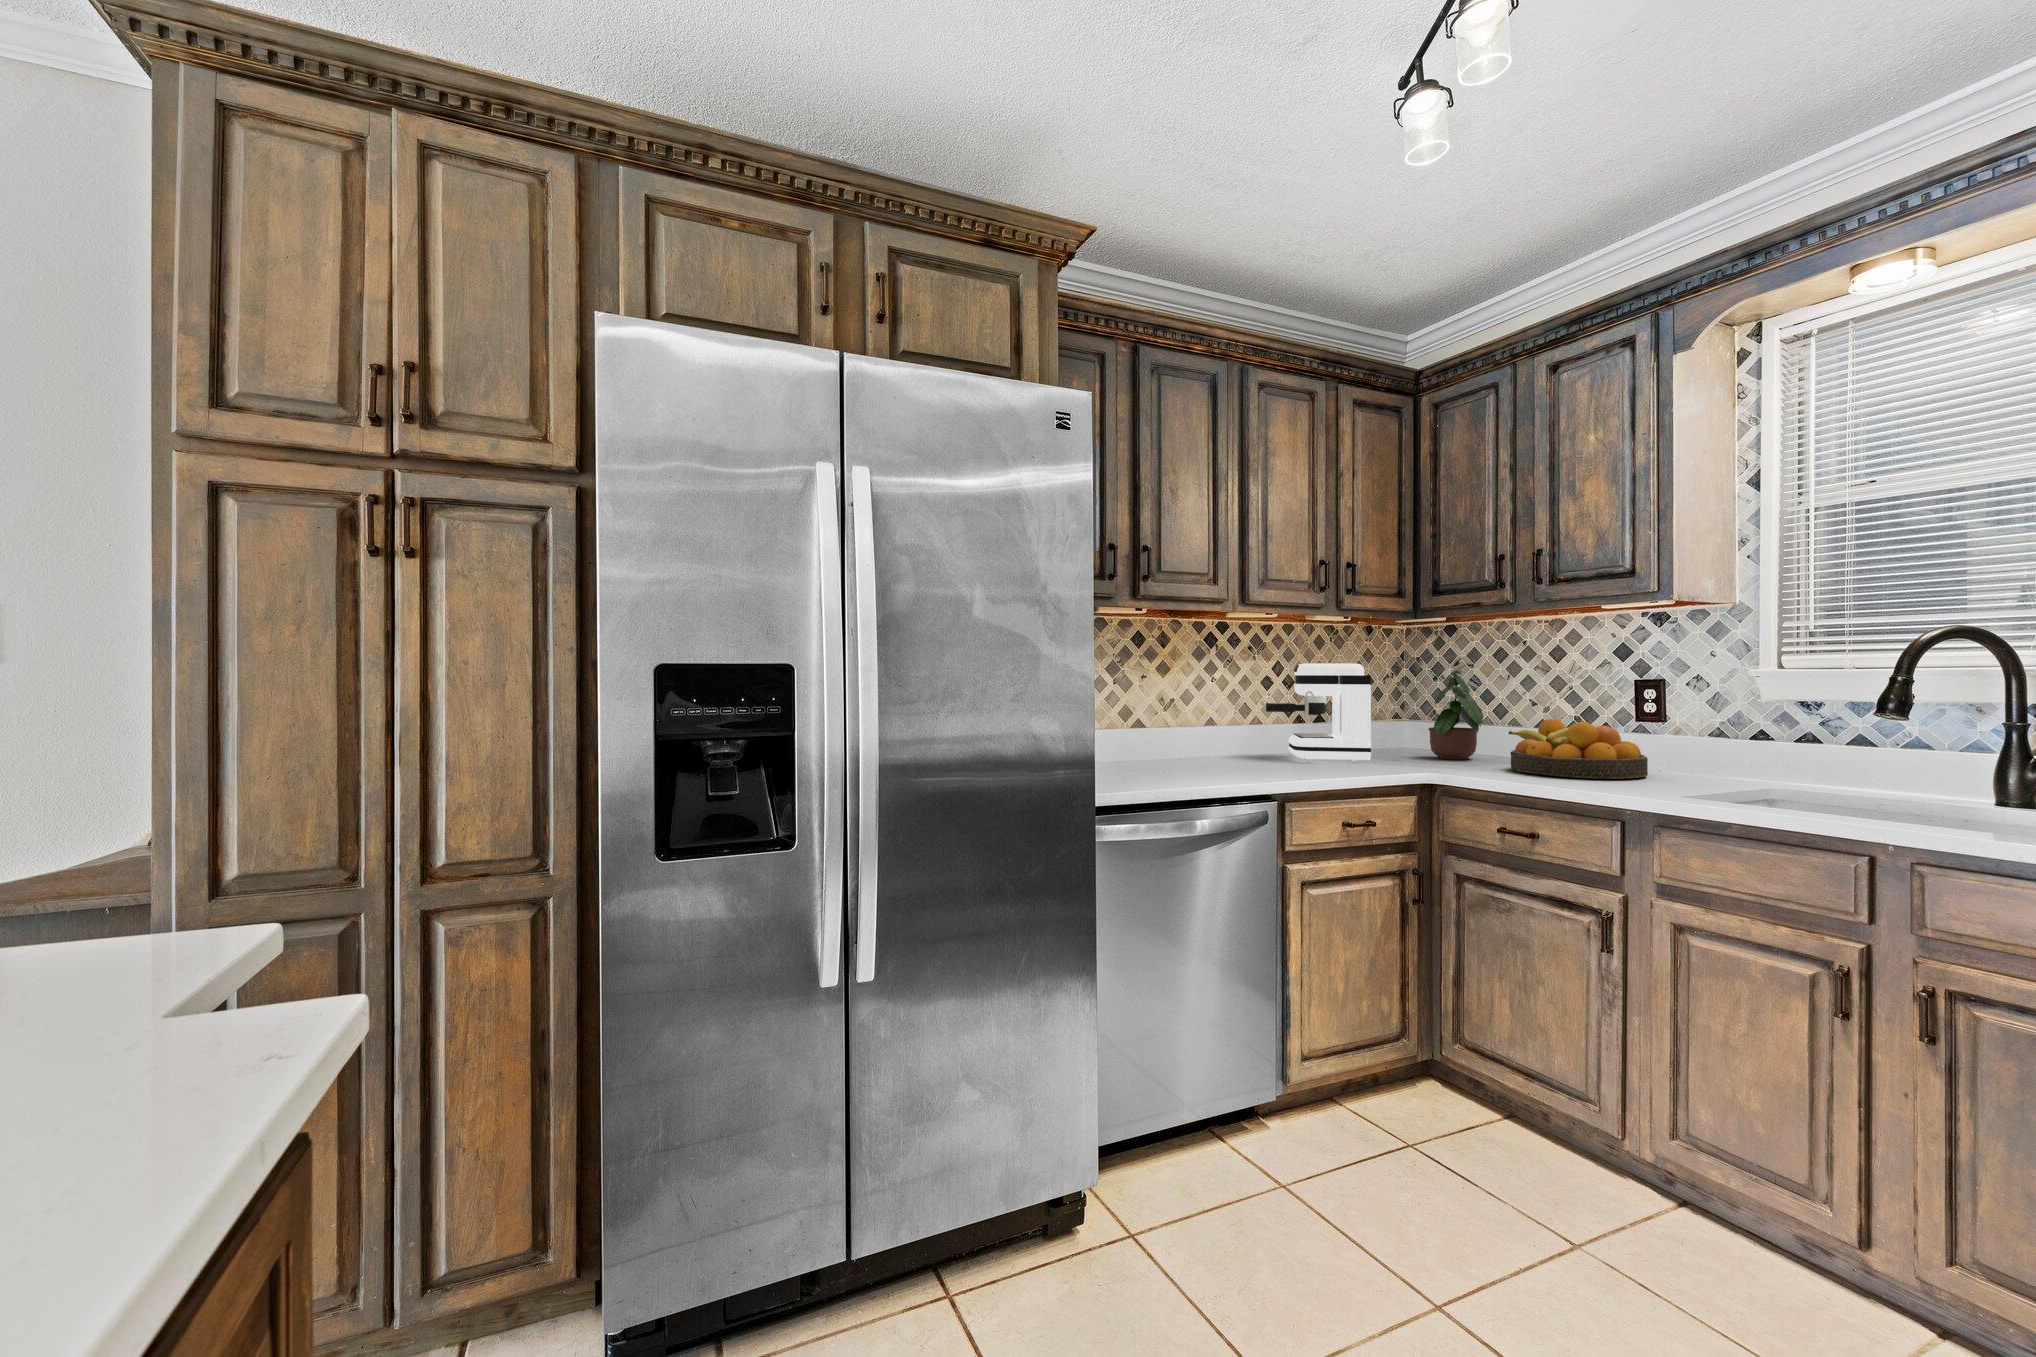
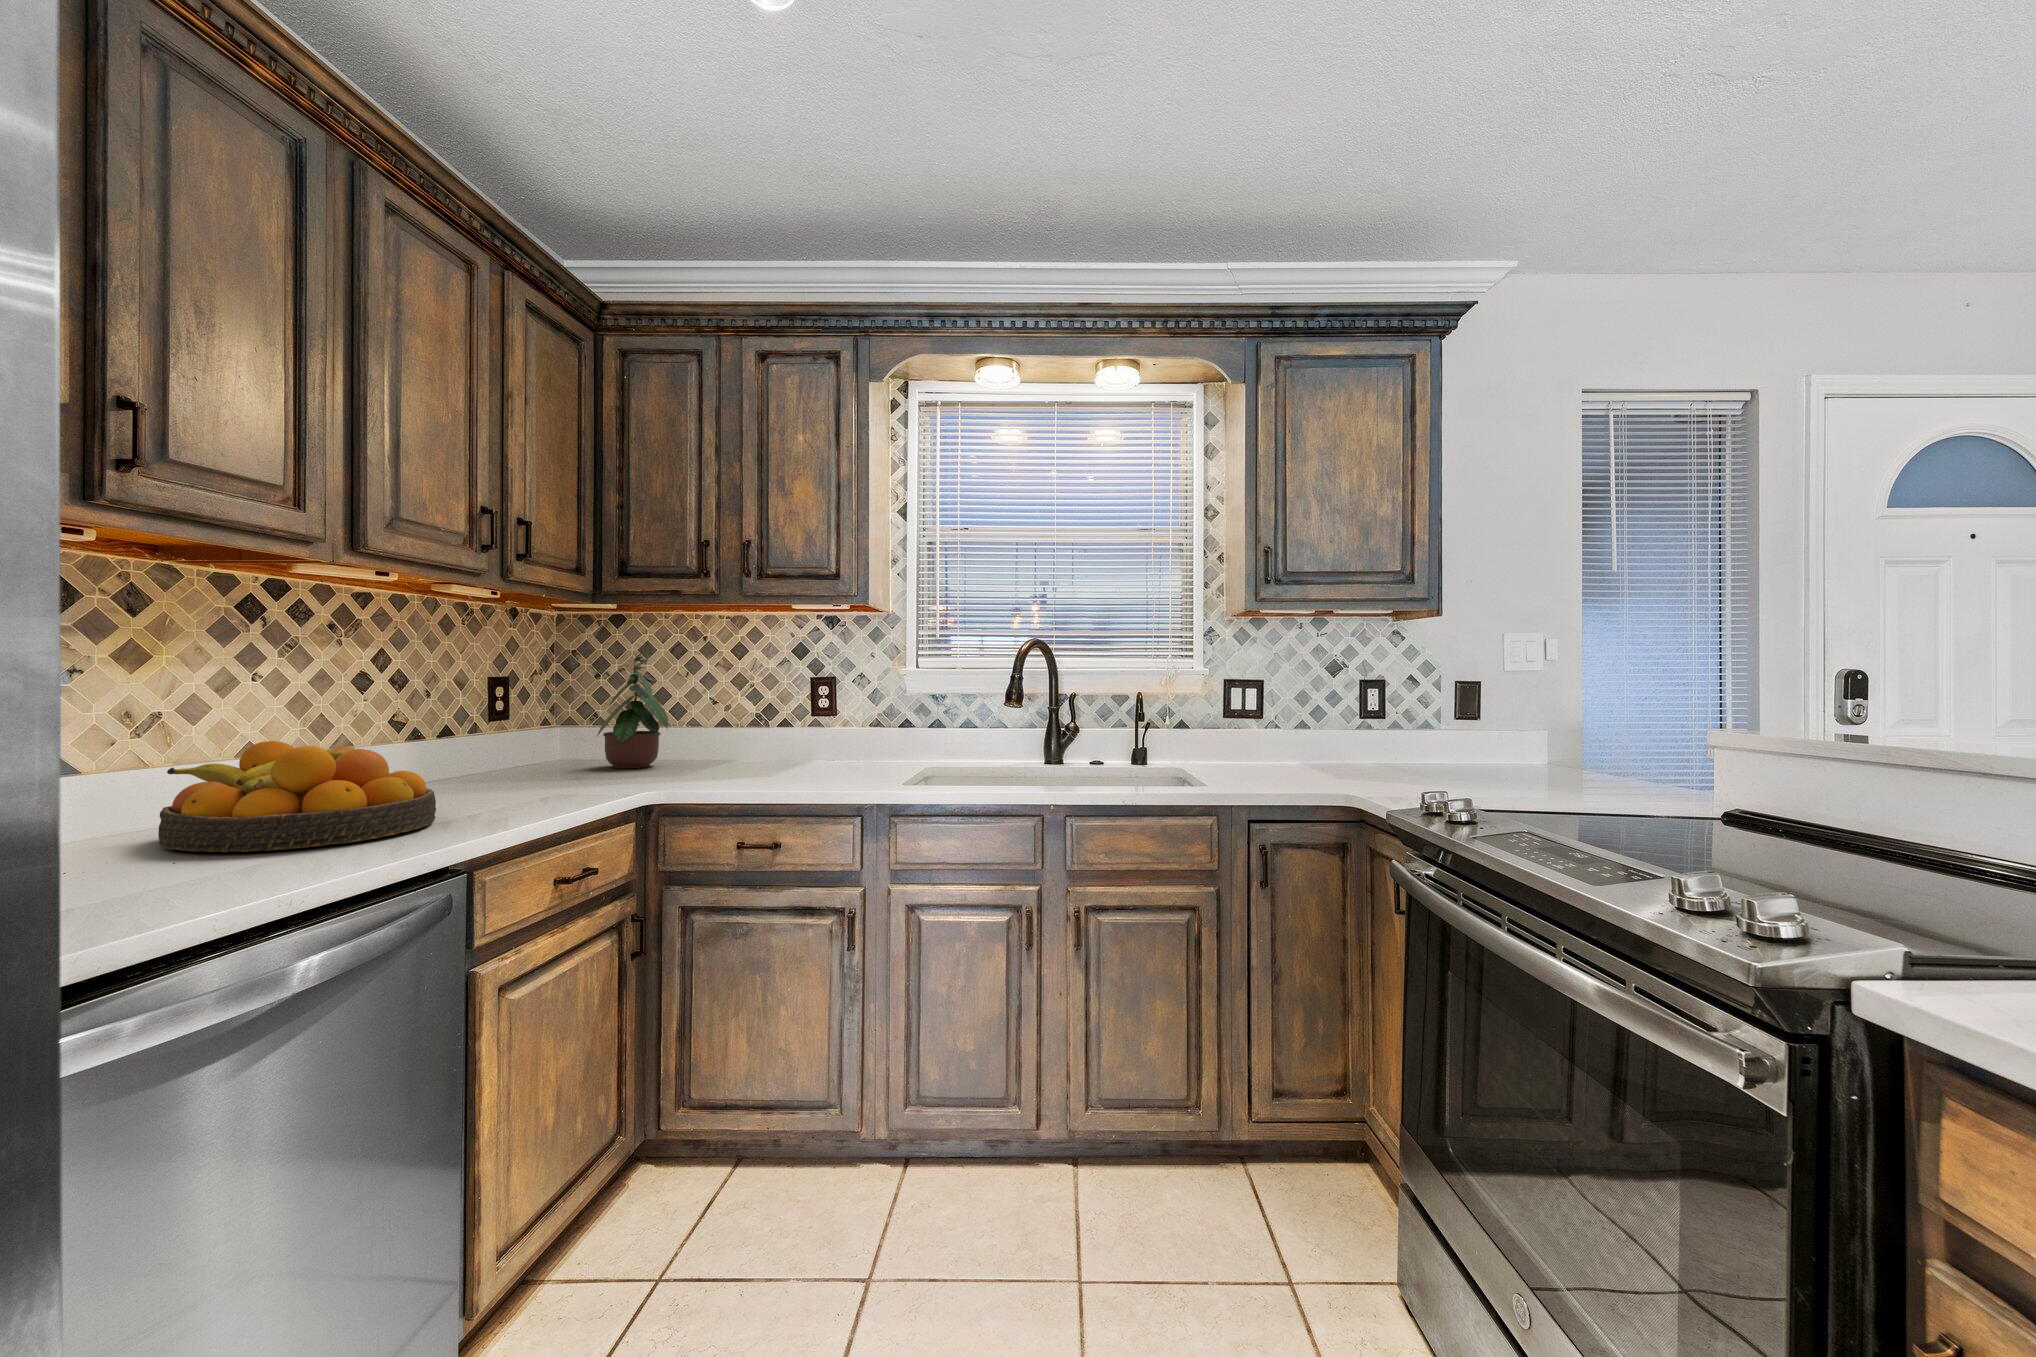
coffee maker: present [1266,663,1371,762] -> none [368,652,550,792]
fruit bowl: present [1509,719,1648,779] -> present [158,741,436,852]

